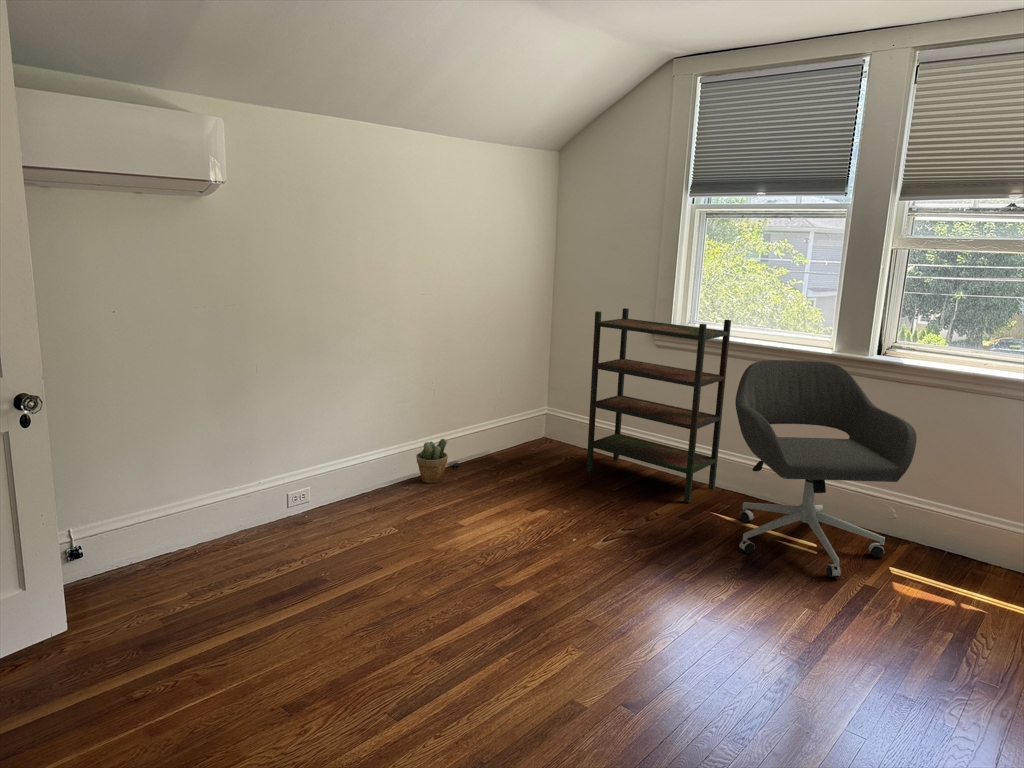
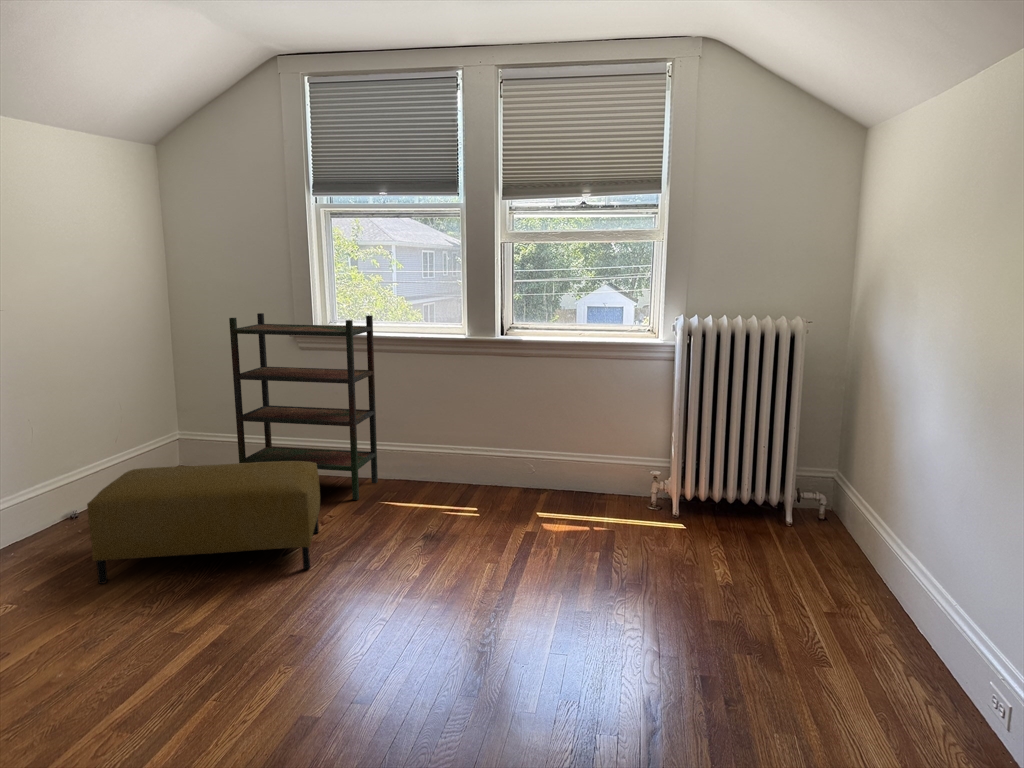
office chair: present [735,360,917,578] -> none [392,346,546,534]
ottoman: none [454,437,648,561] -> present [87,461,320,584]
potted plant: present [416,439,448,484] -> none [18,486,65,545]

